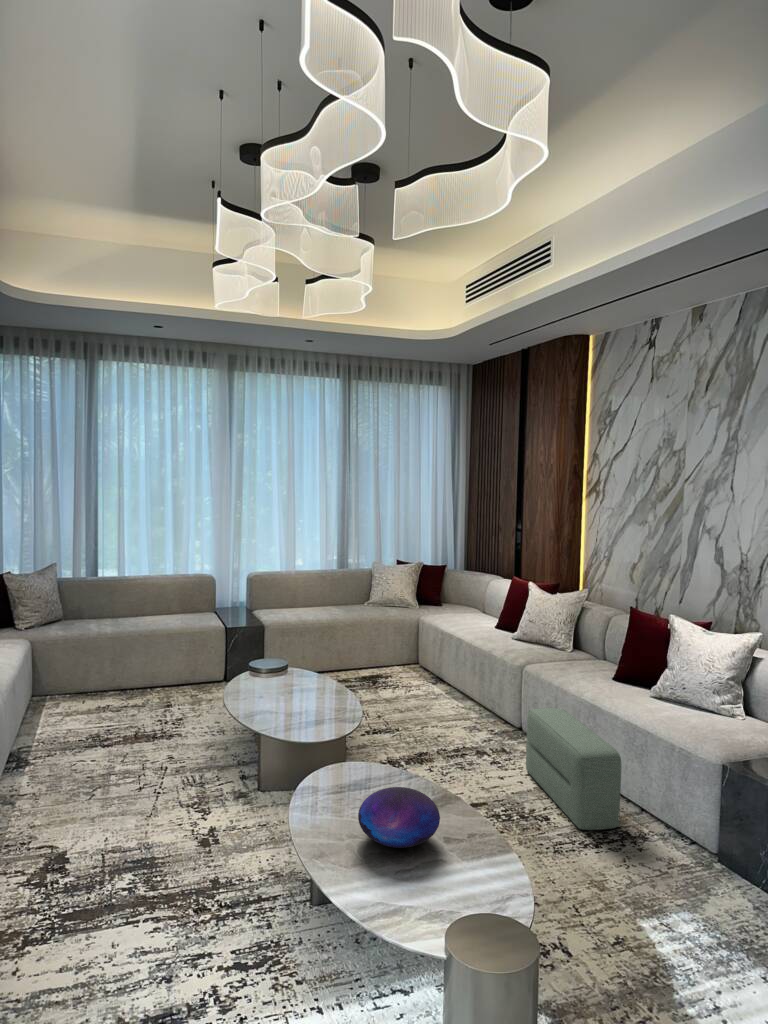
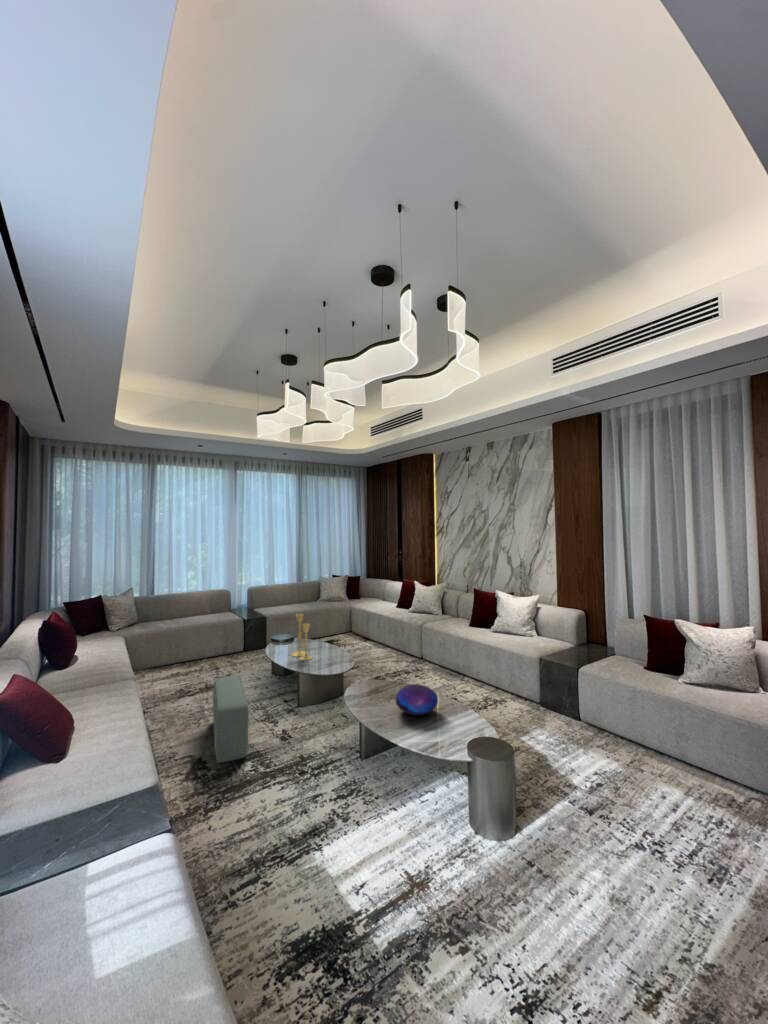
candlestick: none [259,630,291,712] -> present [292,614,312,660]
pouf: present [526,708,621,830] -> present [213,676,249,763]

